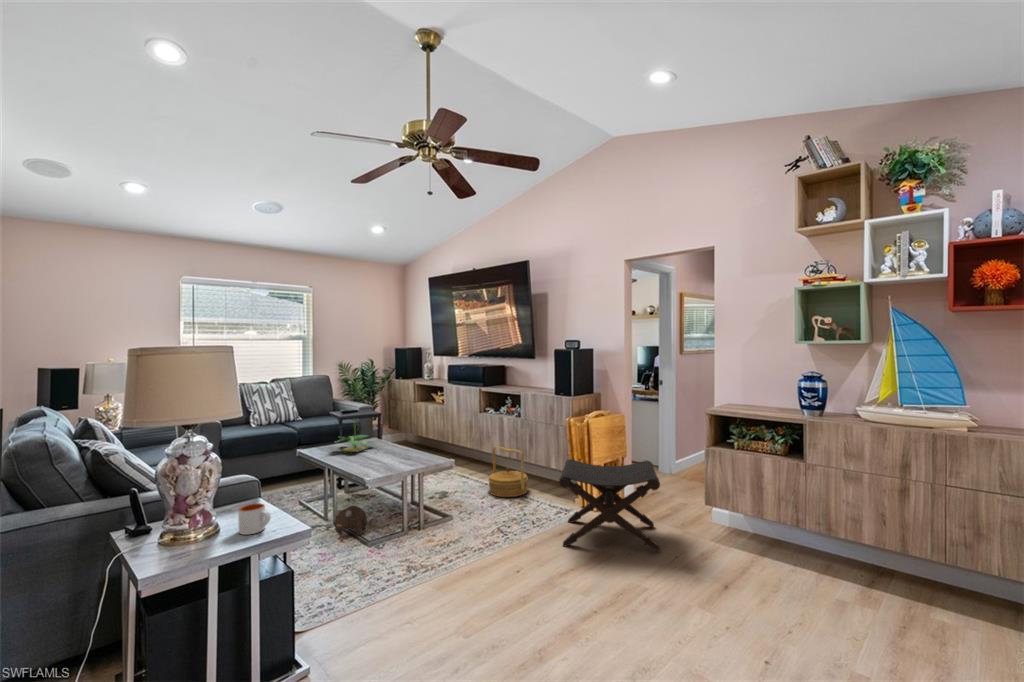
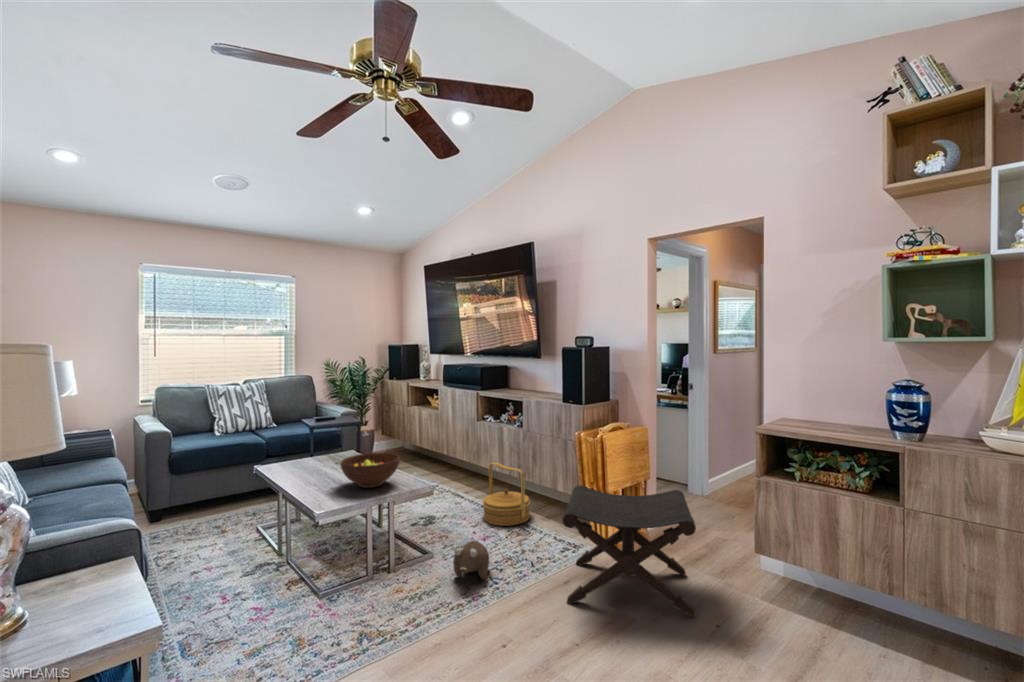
potted plant: present [338,419,368,452] -> none [295,425,347,471]
fruit bowl: none [378,435,425,463] -> present [340,453,400,488]
mug: present [238,503,271,535] -> none [45,584,97,640]
plush toy: present [333,506,367,535] -> present [453,541,489,579]

